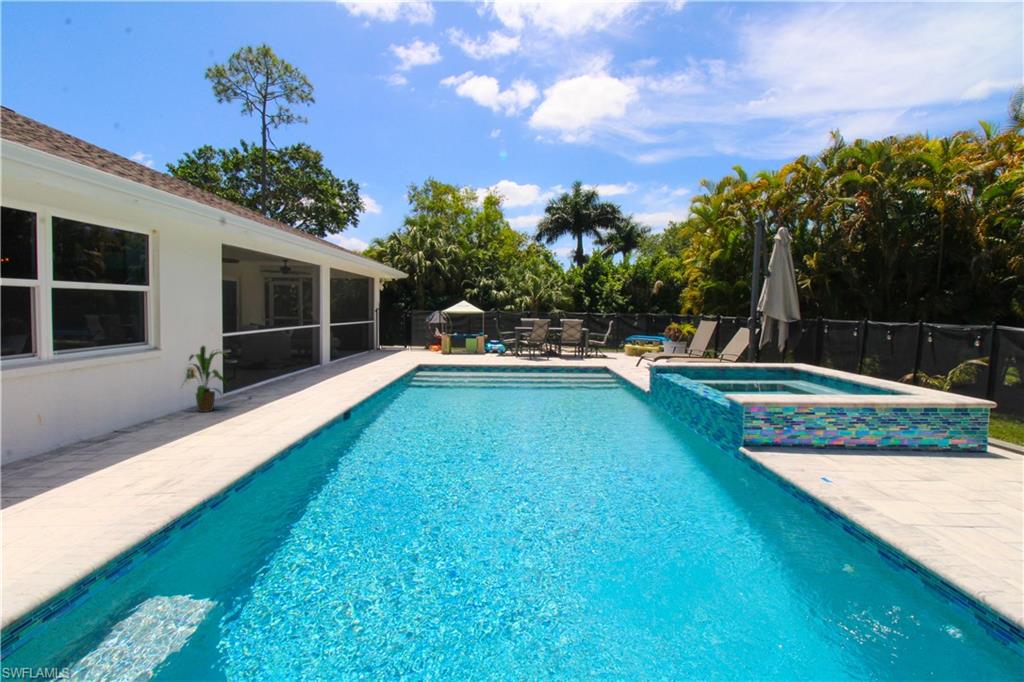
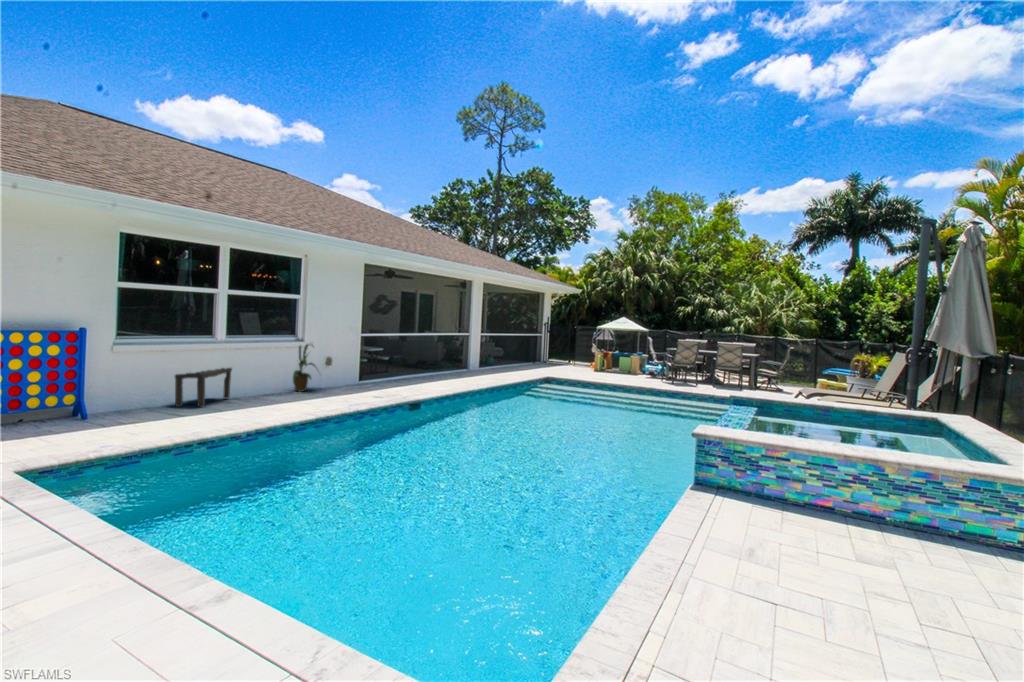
bench: none [84,391,143,456] -> present [175,367,232,407]

